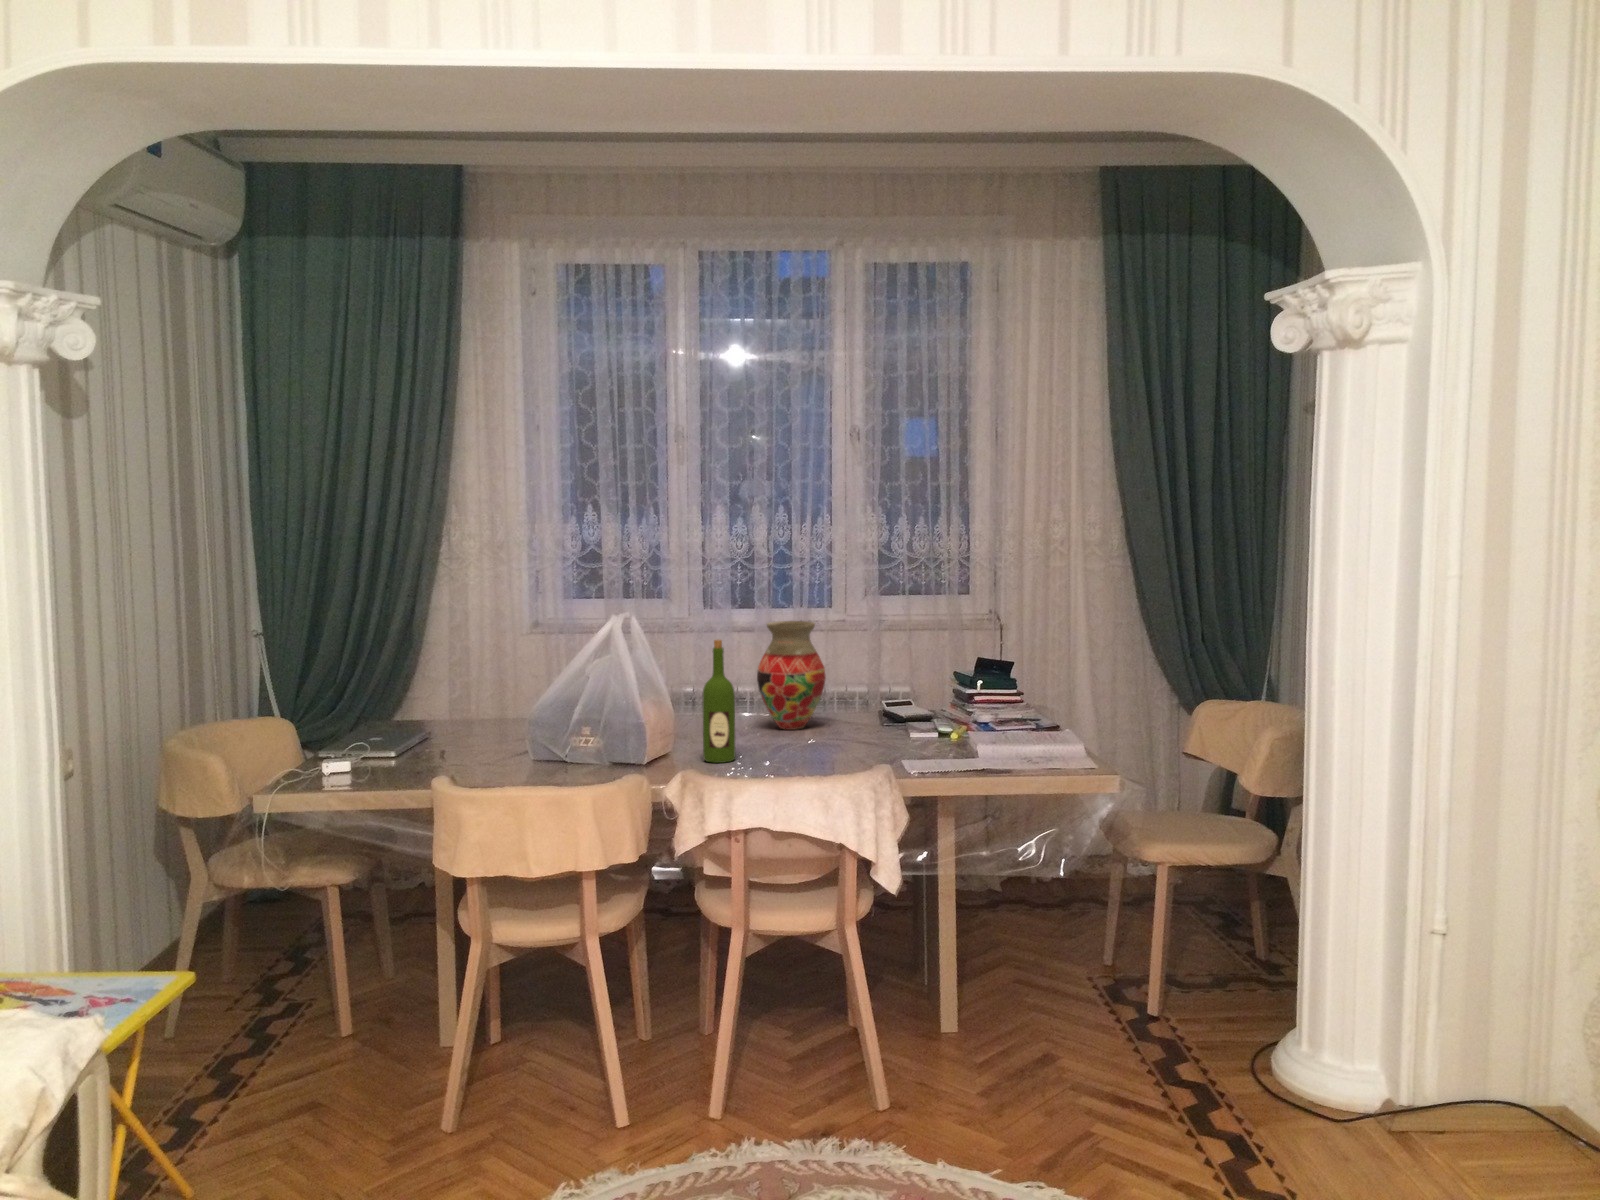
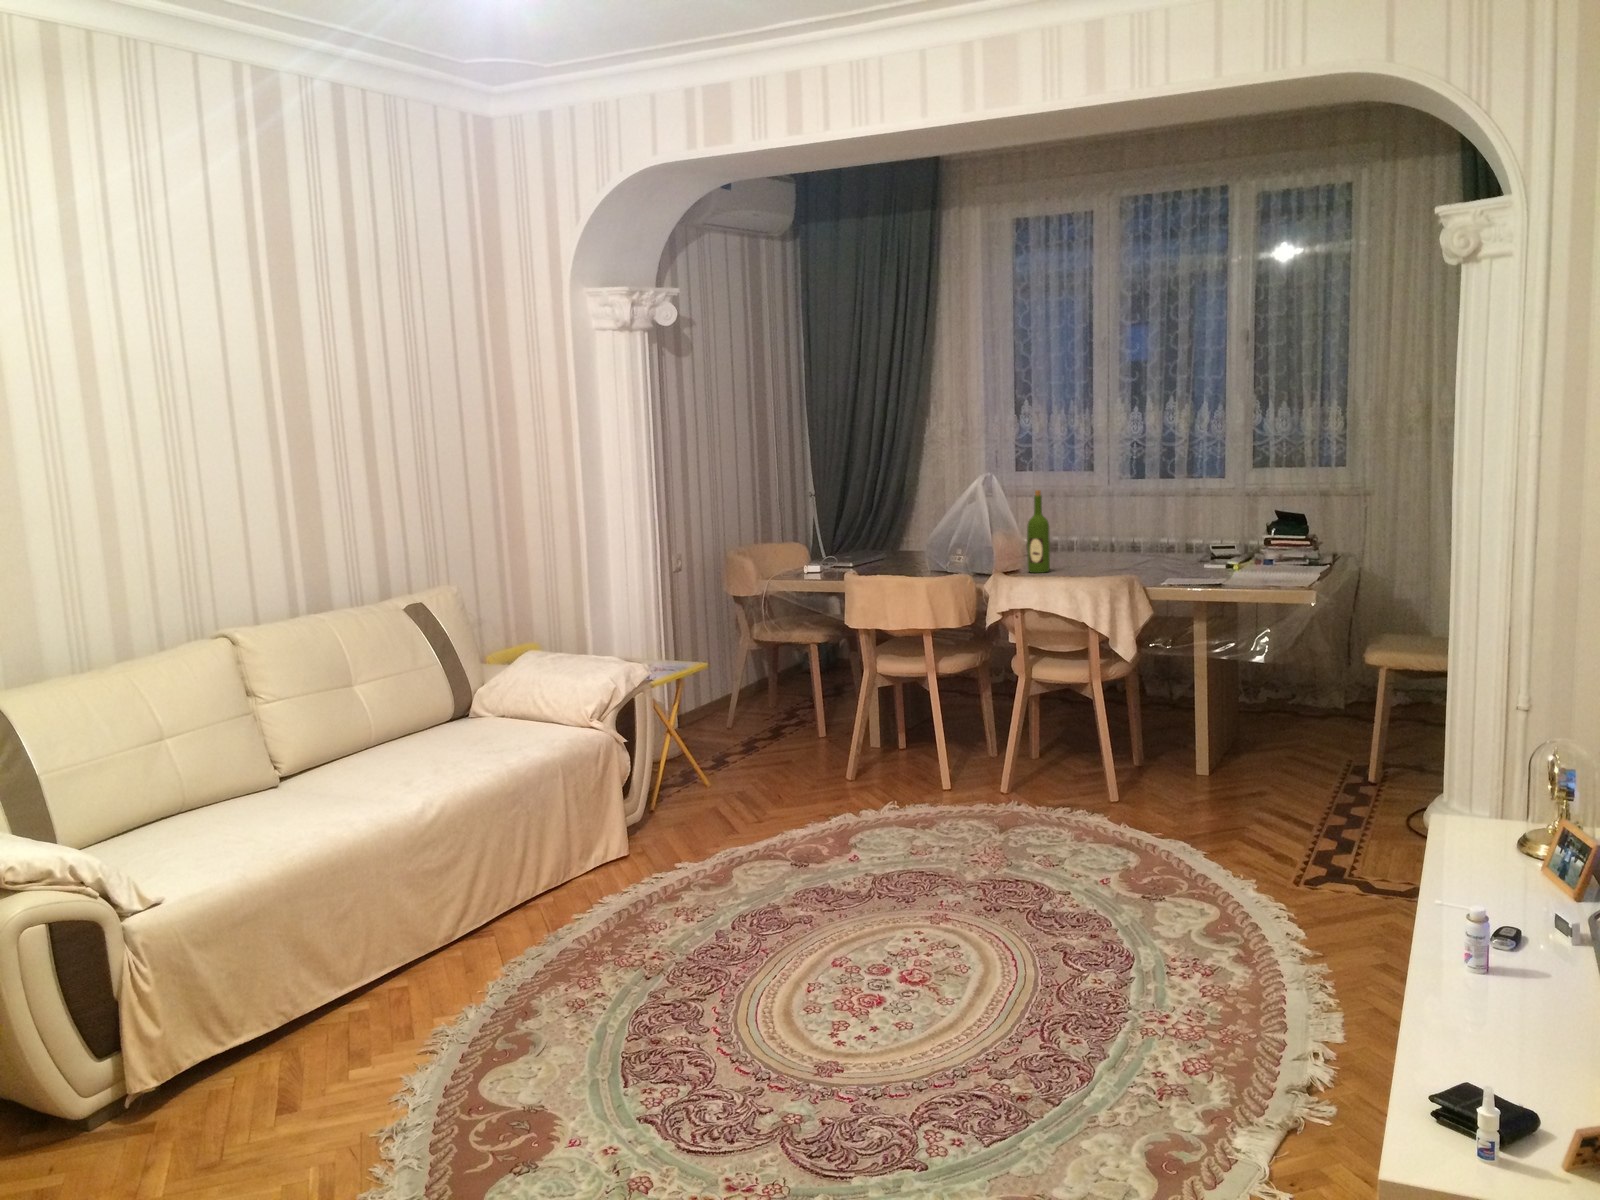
vase: present [757,621,826,730] -> none [1100,482,1151,560]

